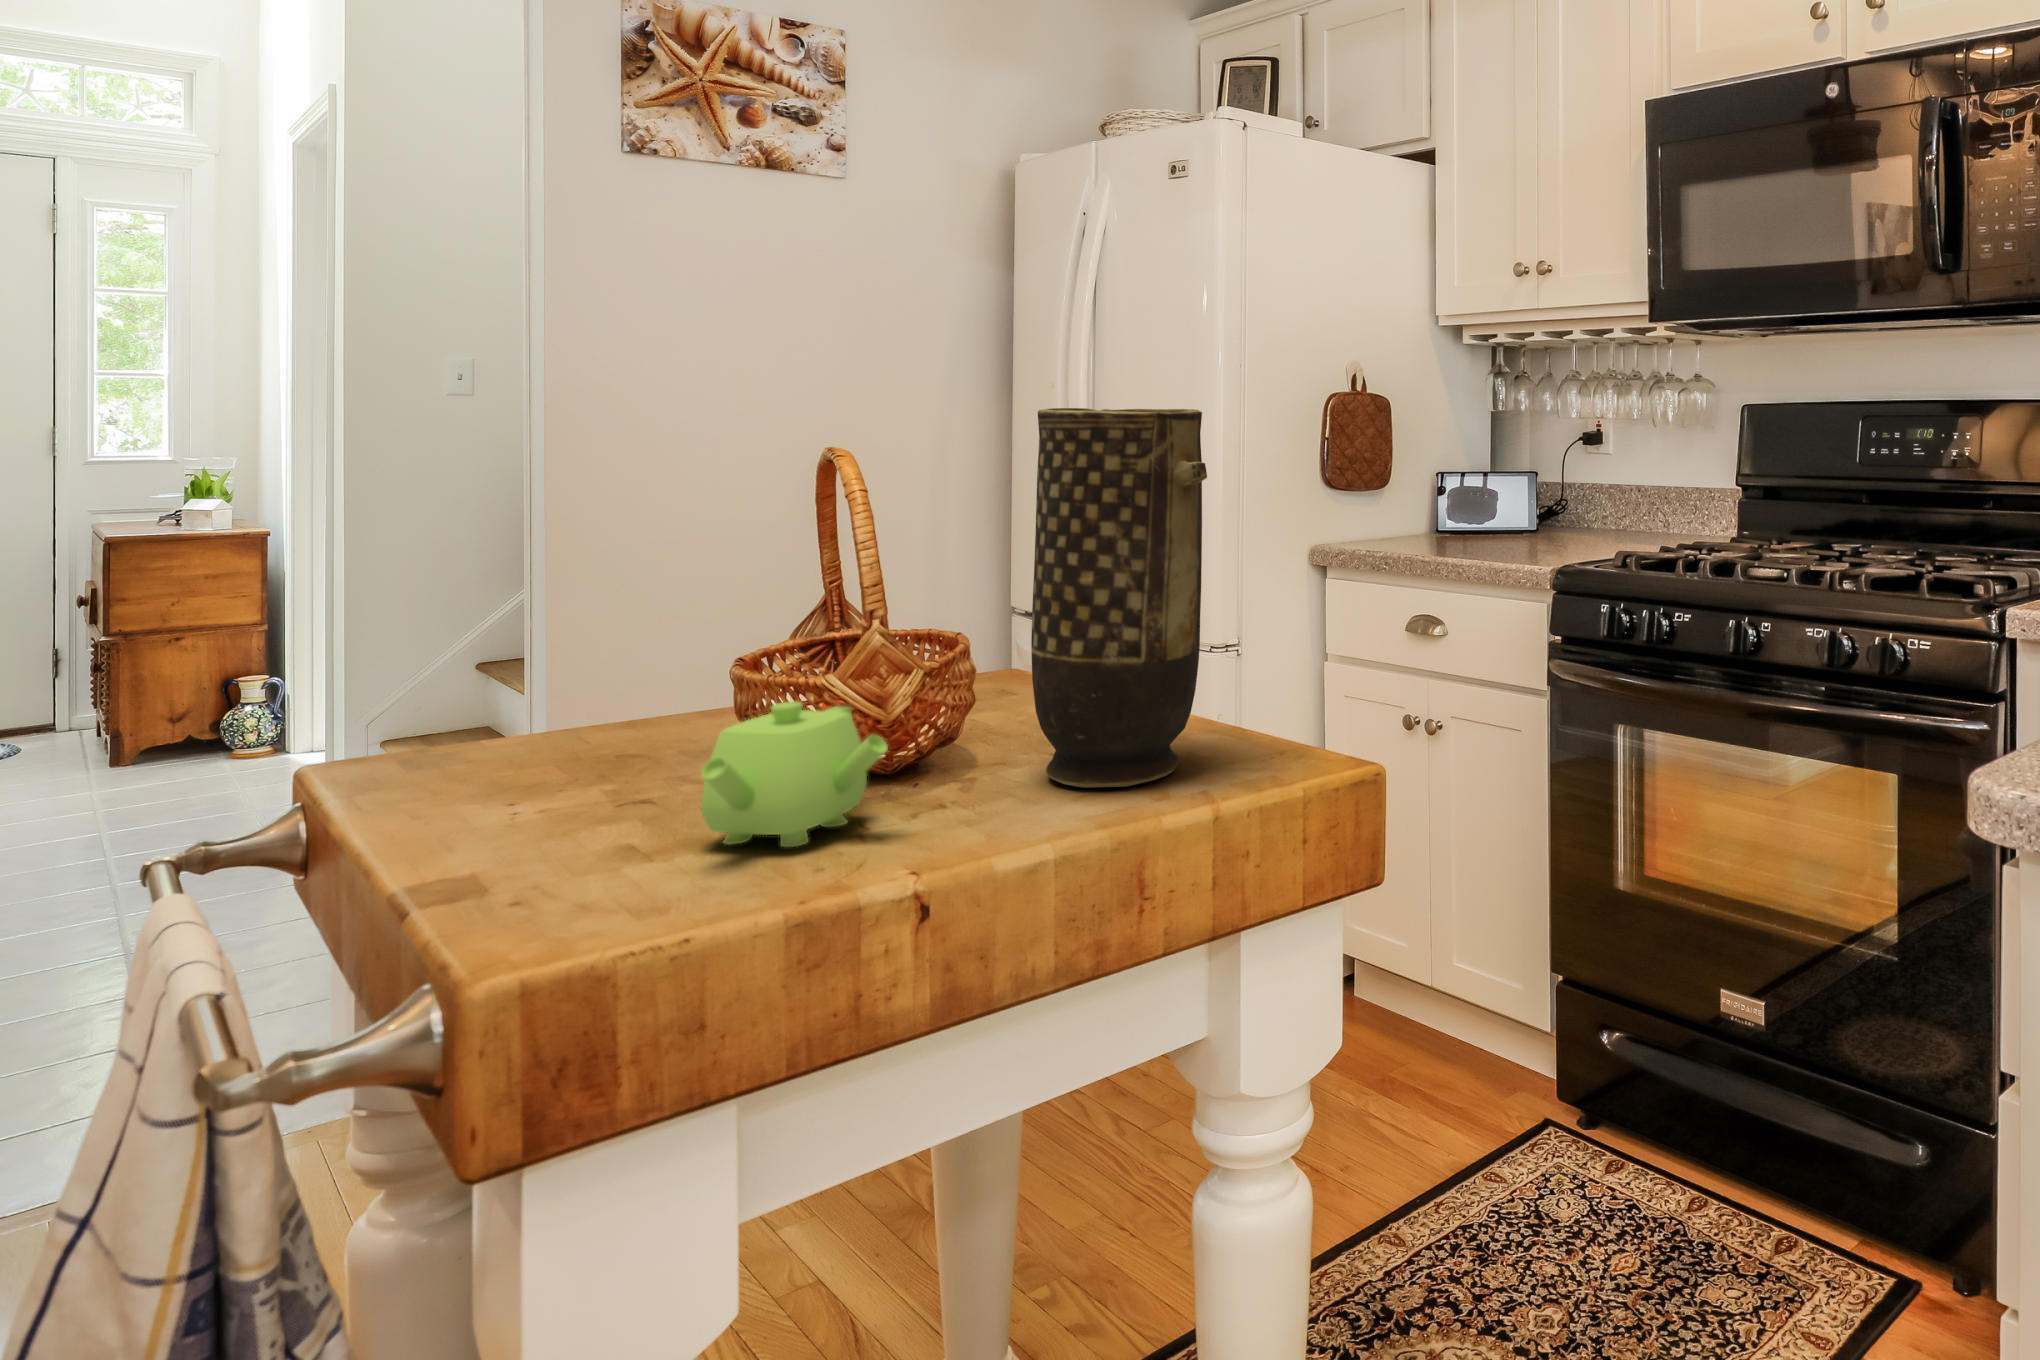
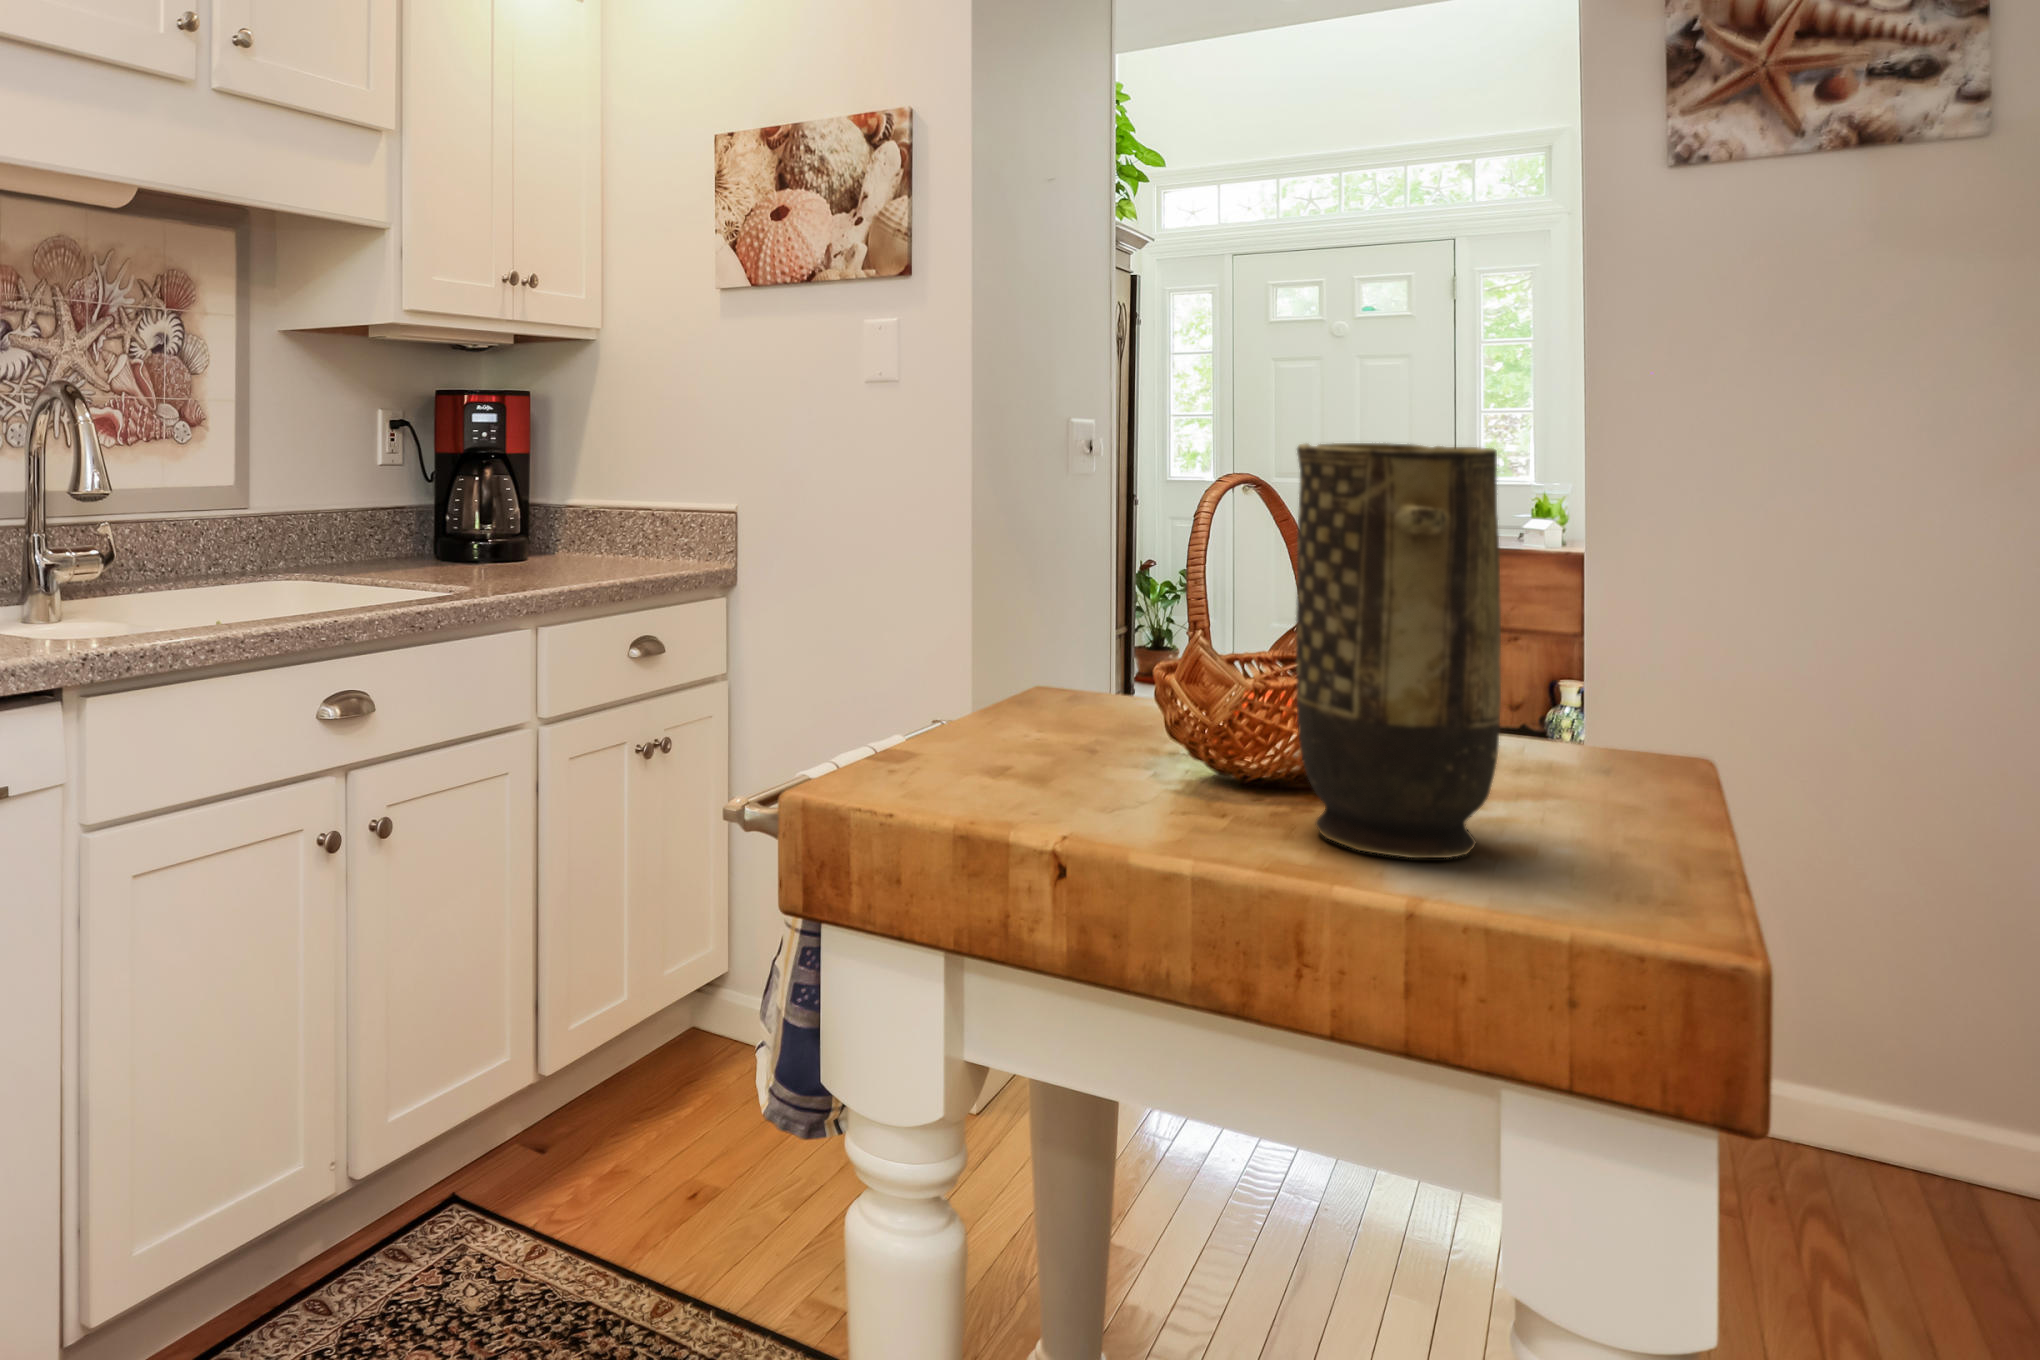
teapot: present [701,702,888,847] -> none [987,677,1165,793]

